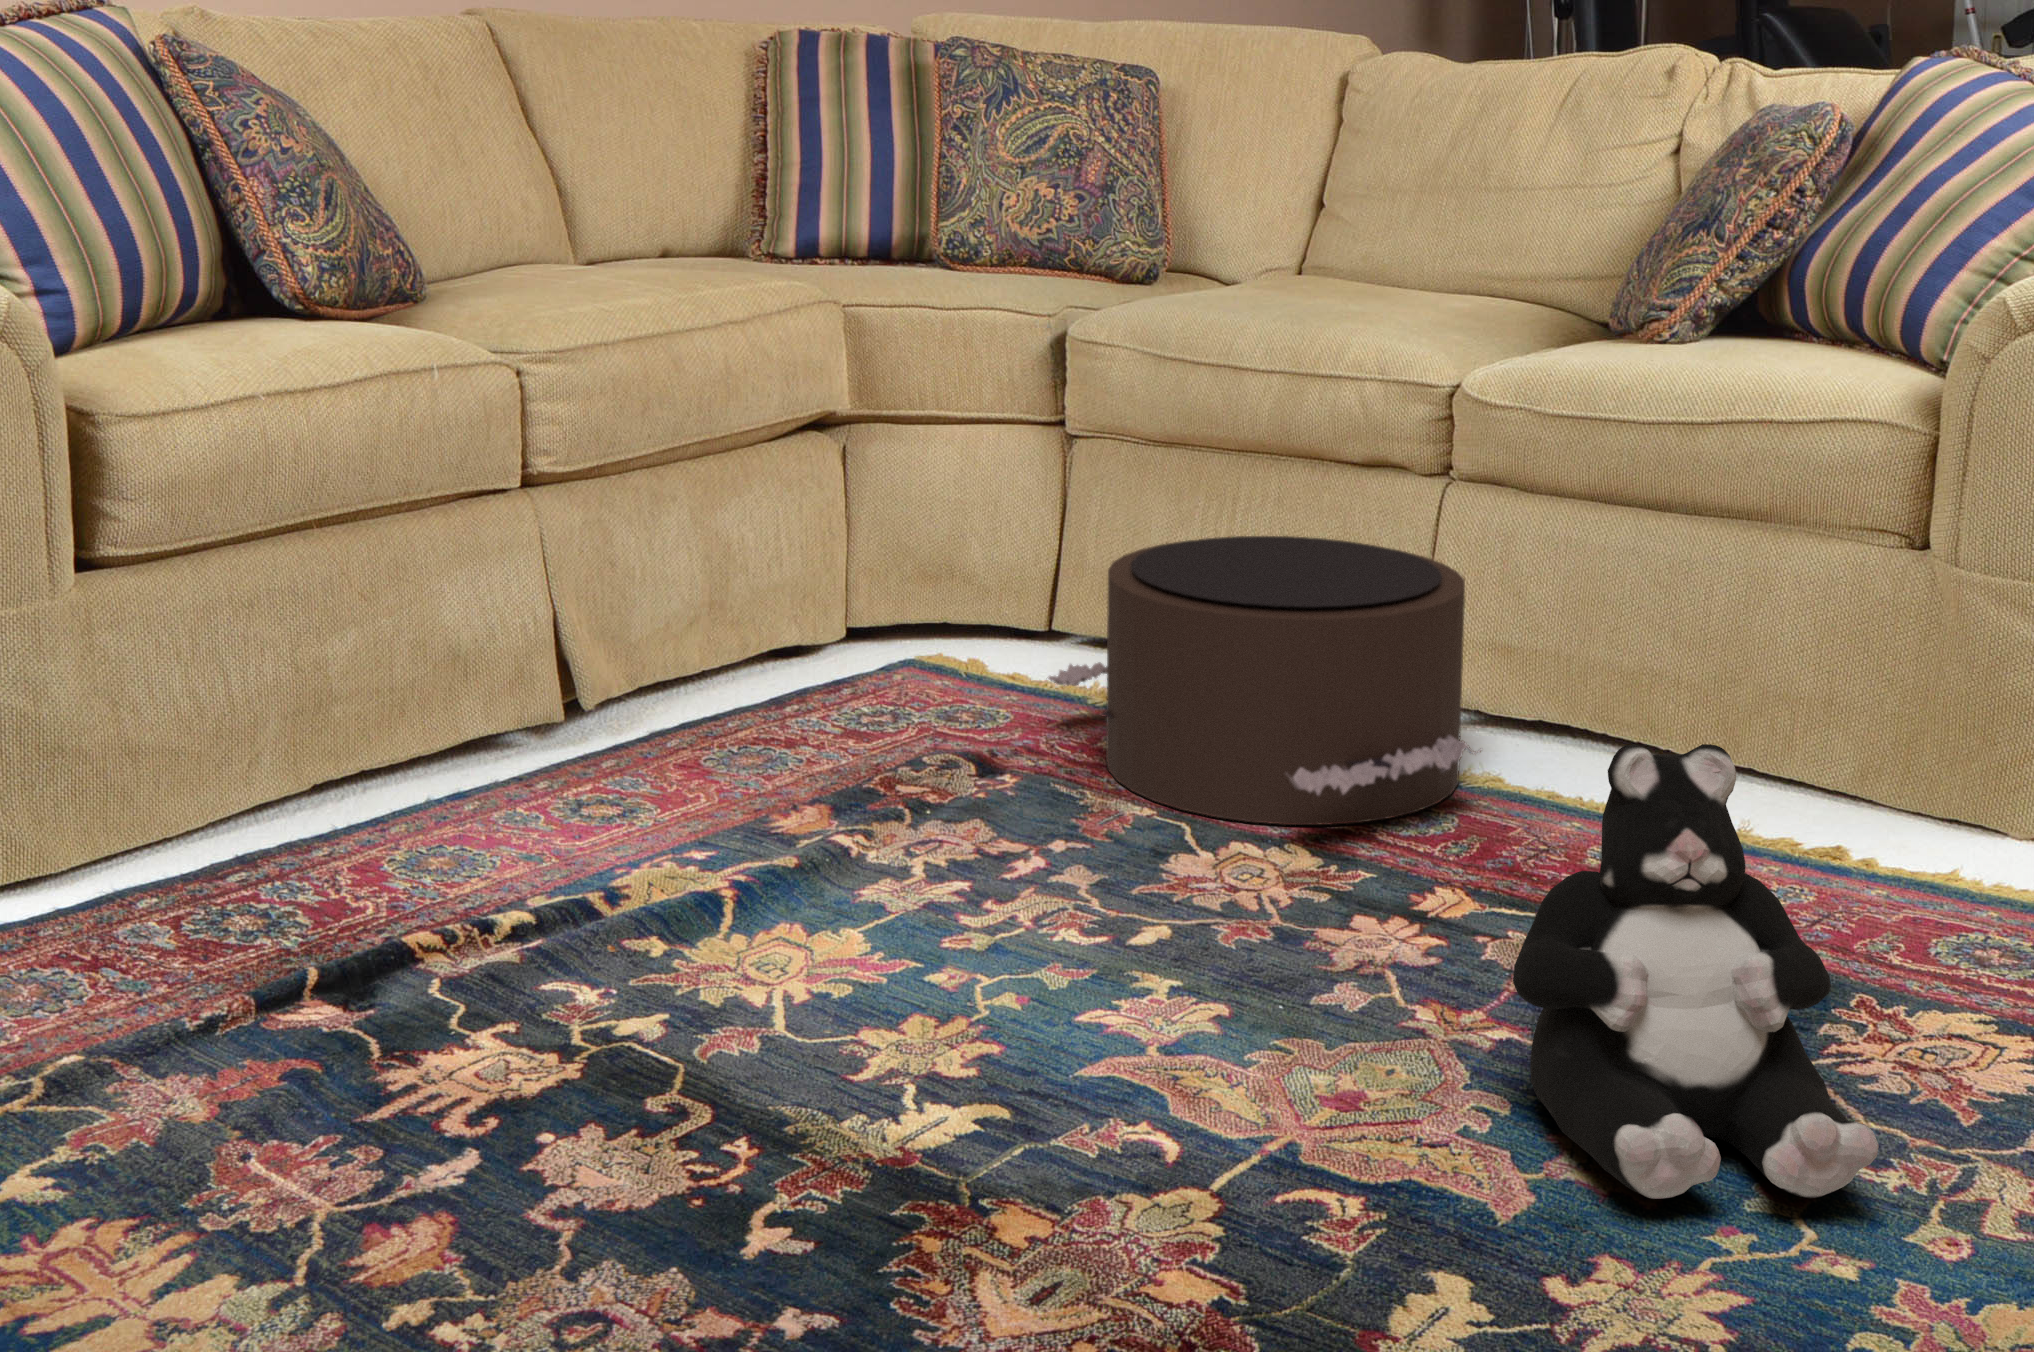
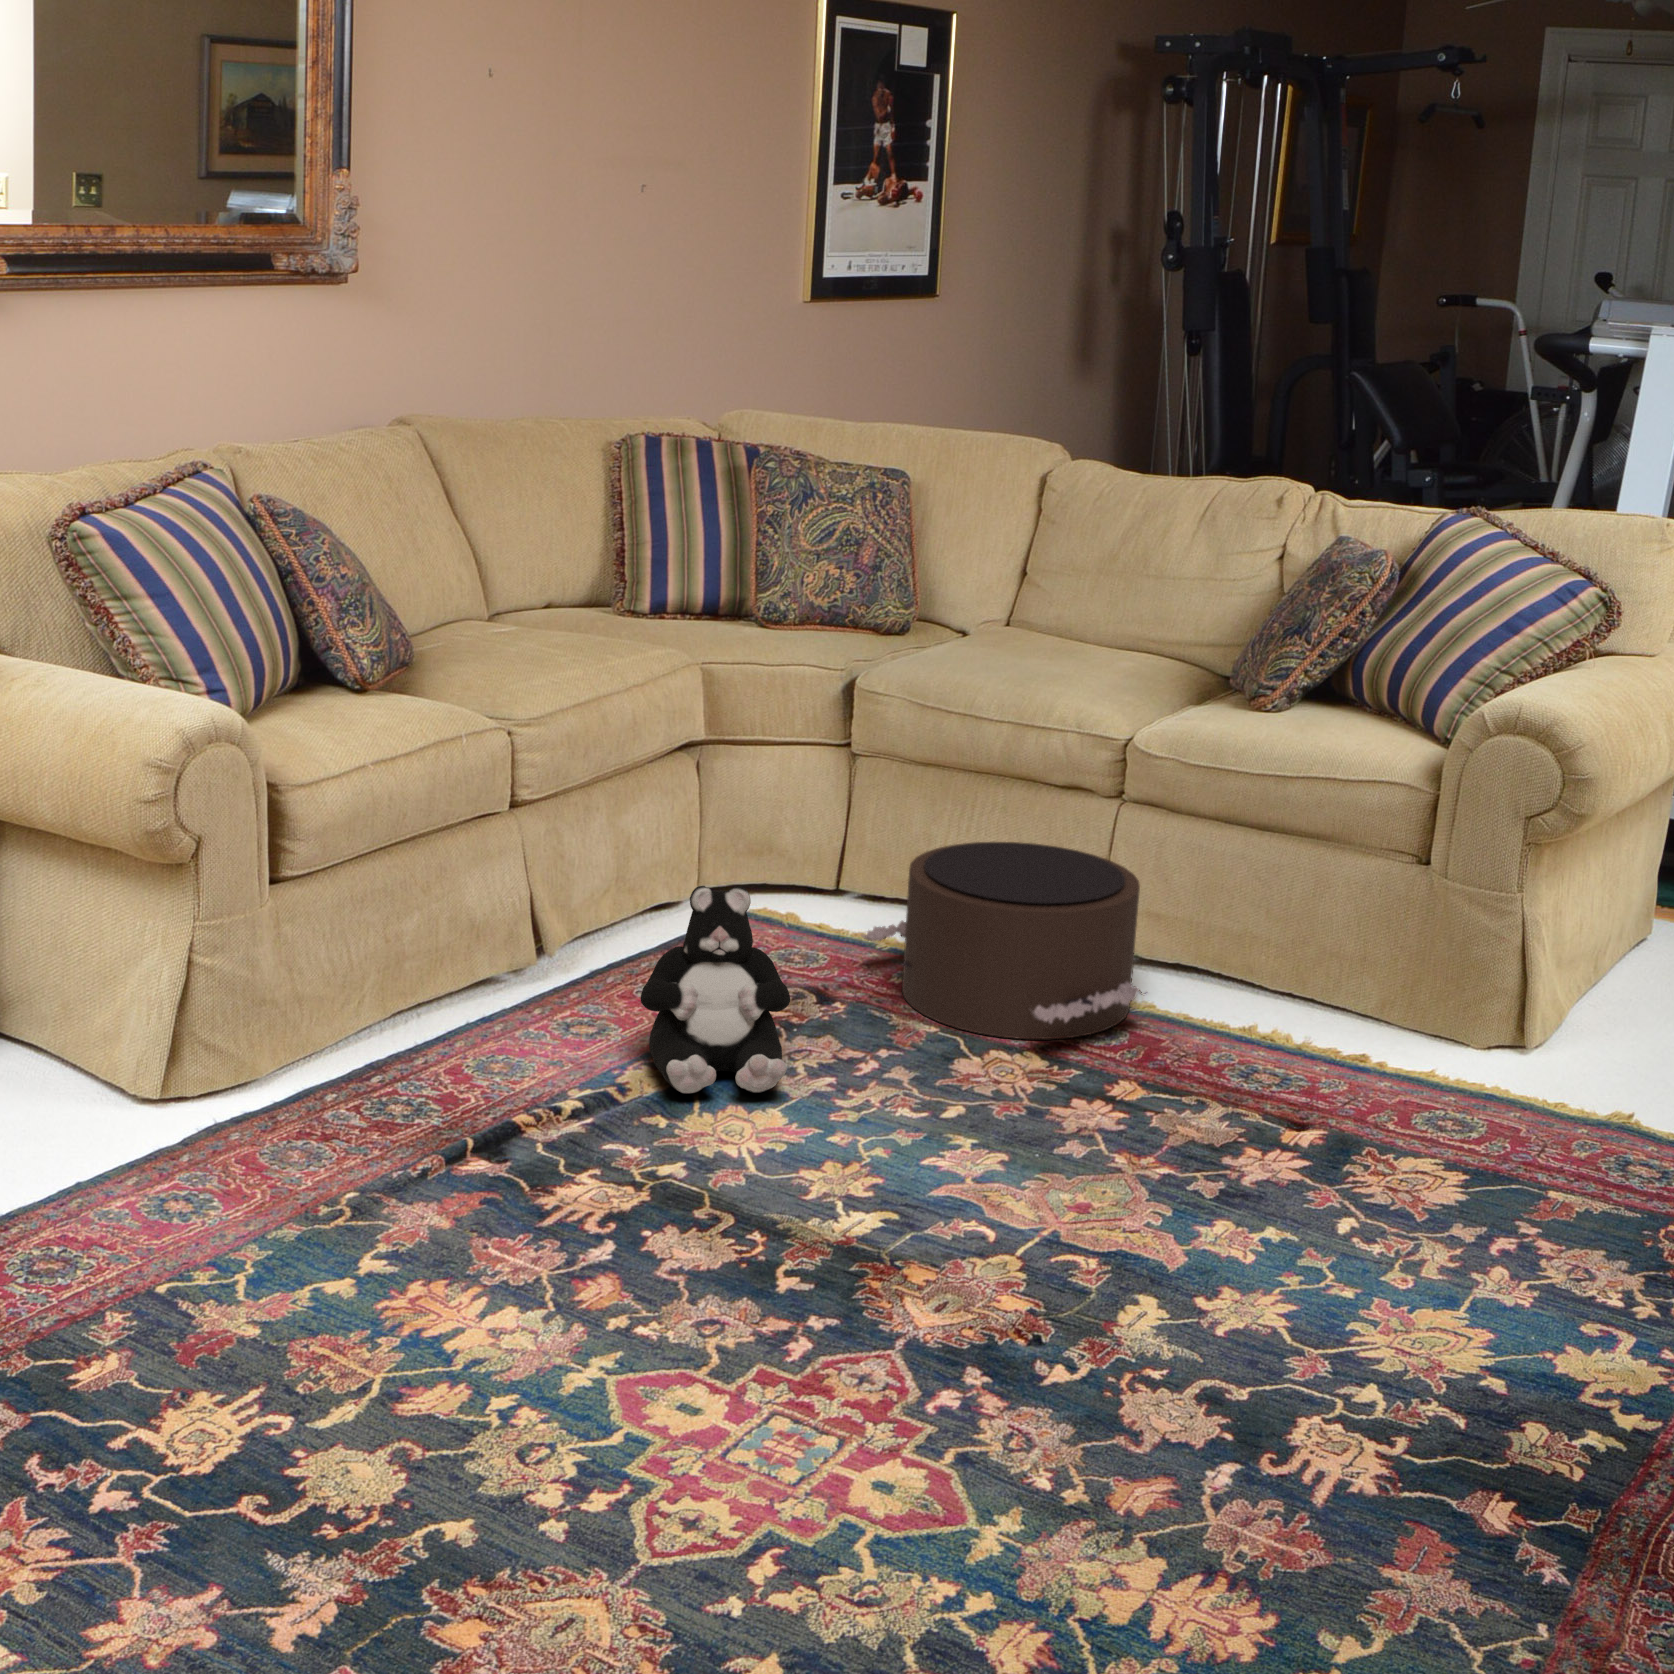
plush toy: present [1513,744,1879,1199] -> present [640,886,790,1093]

